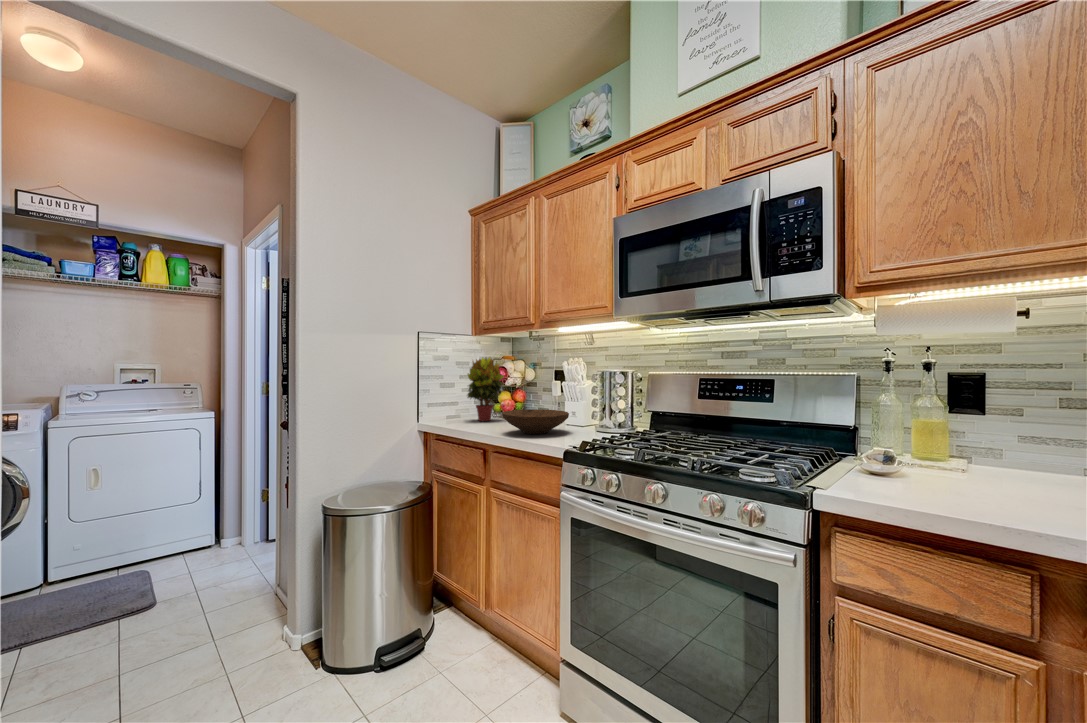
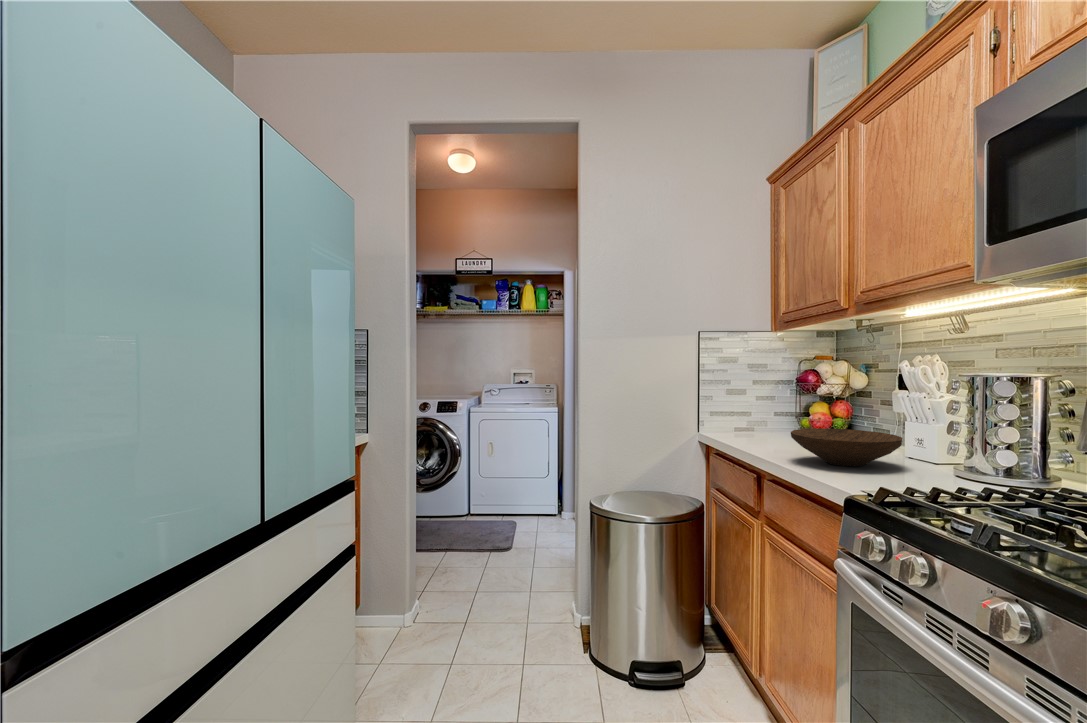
potted plant: present [467,357,504,421] -> none [756,356,817,440]

